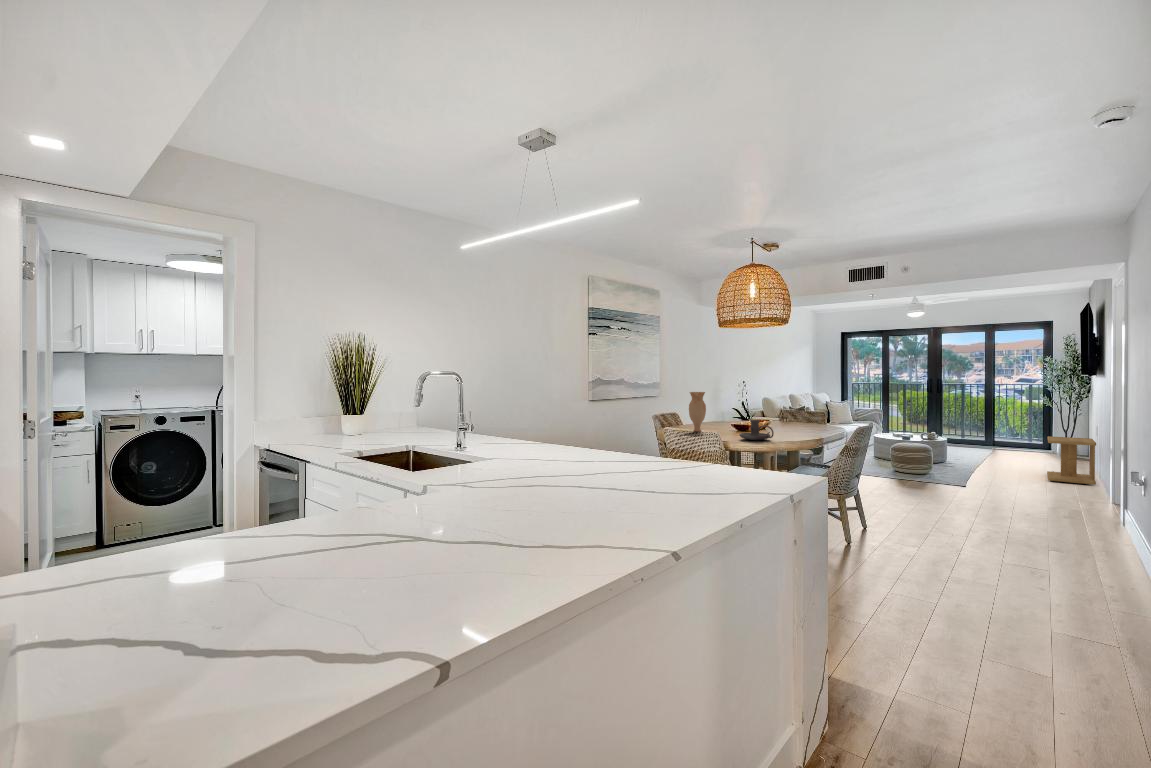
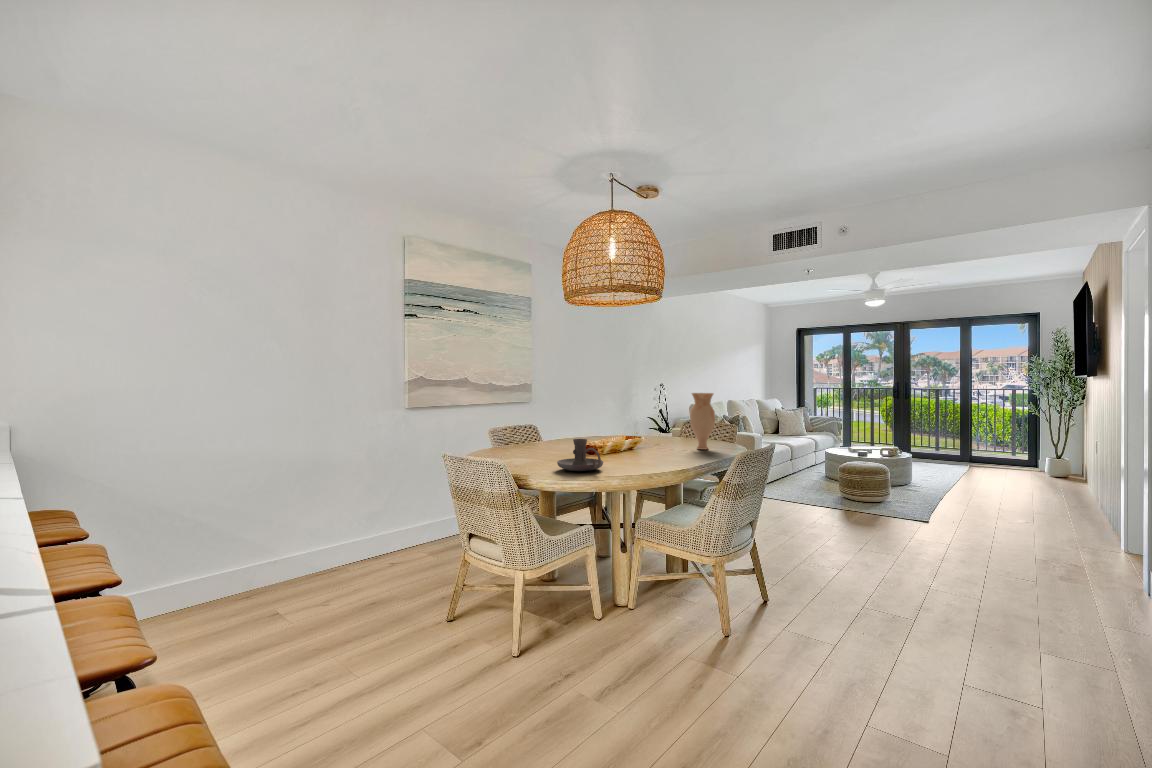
vase: present [689,392,706,432] -> present [690,393,715,450]
side table: present [1047,436,1096,485] -> none [1034,454,1100,520]

